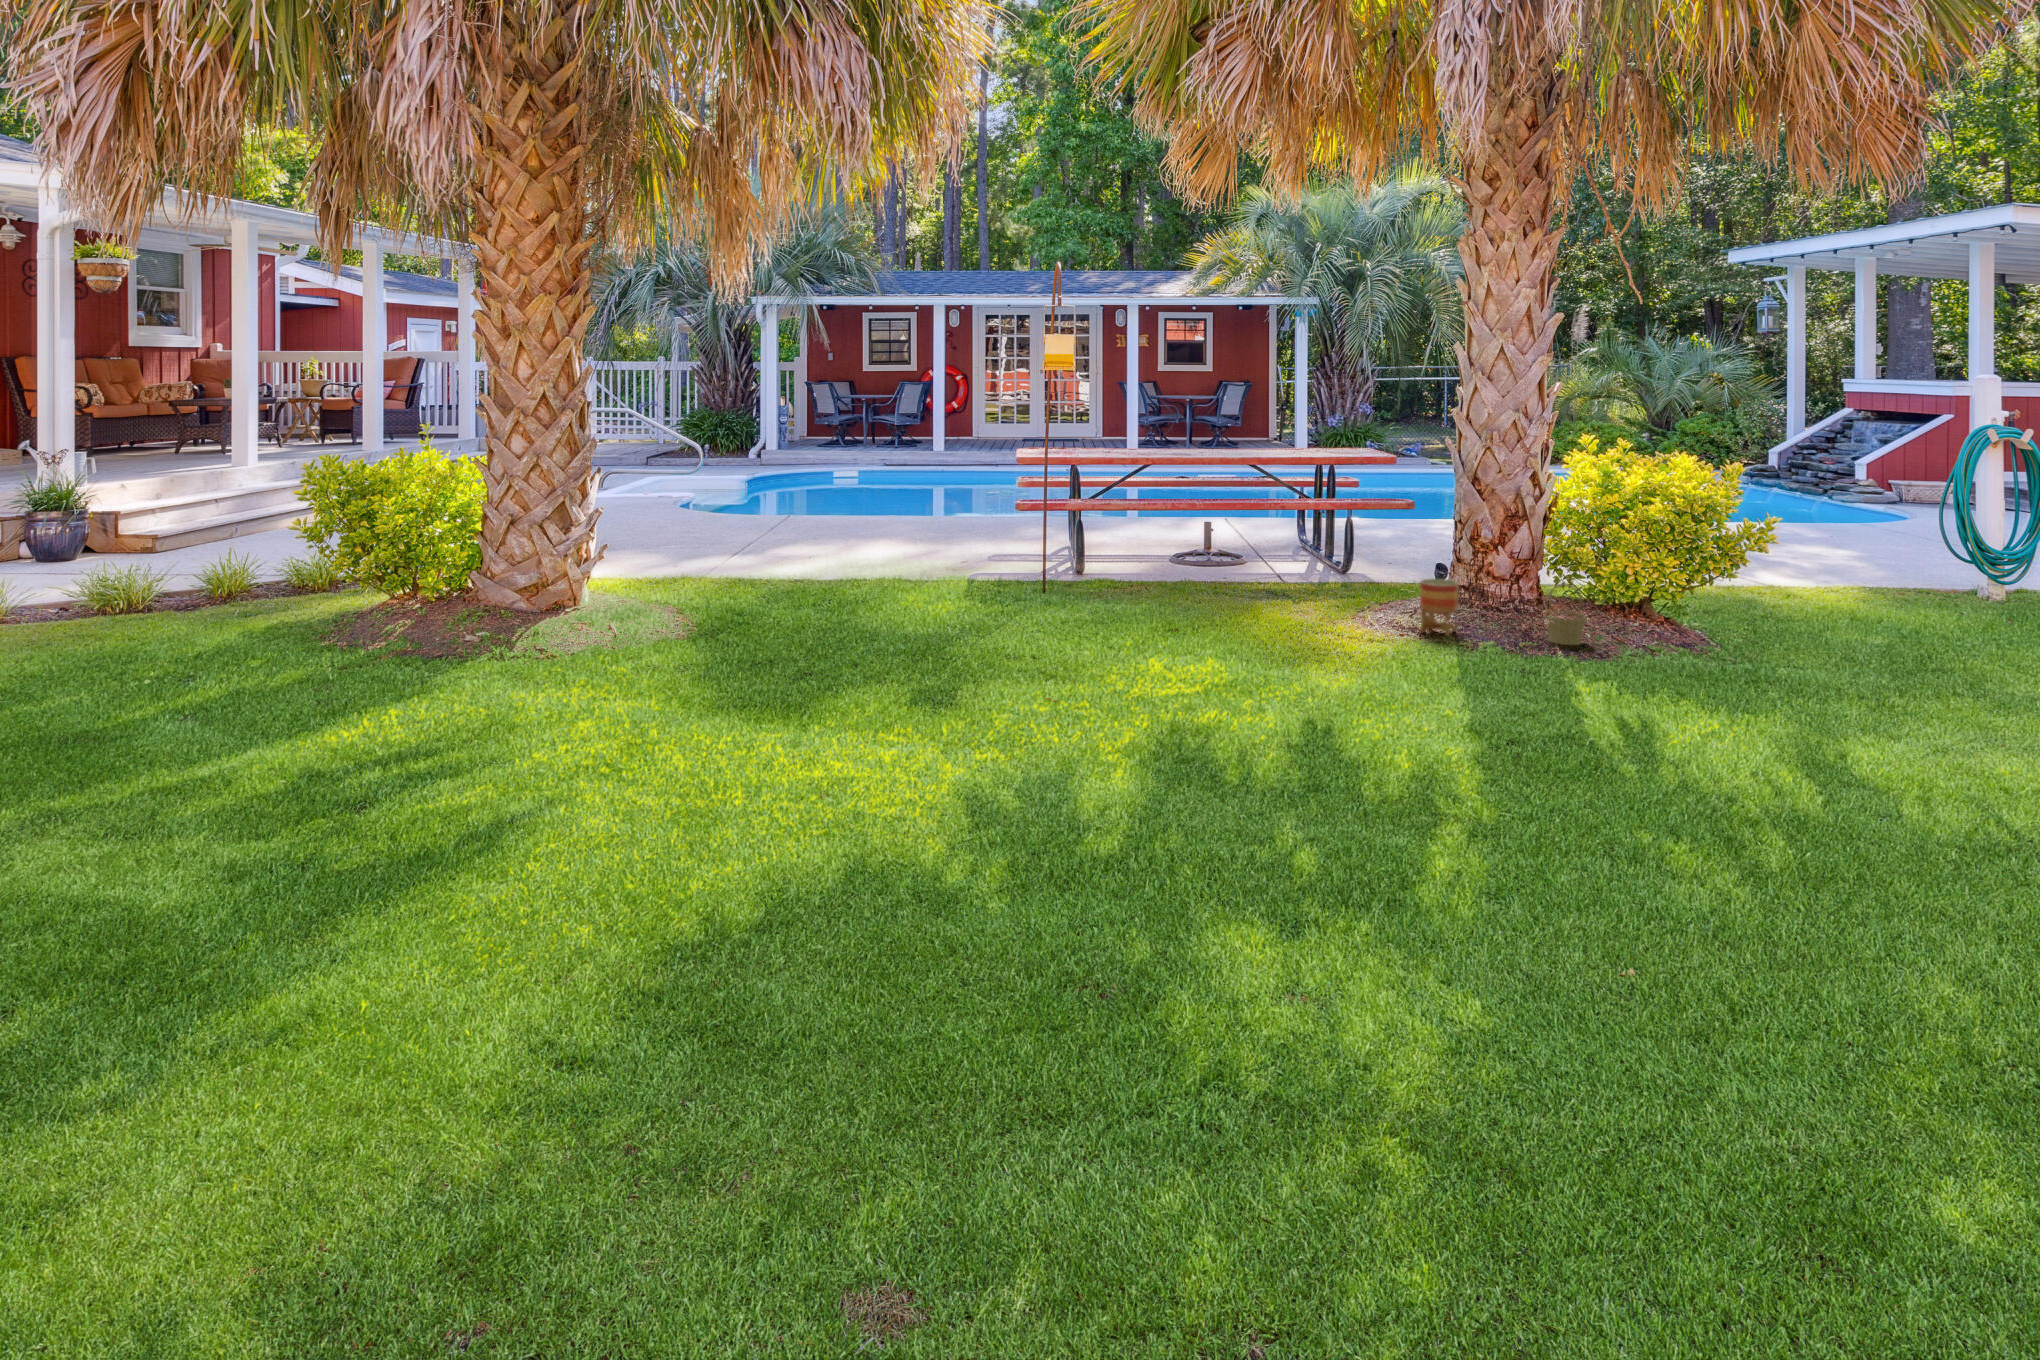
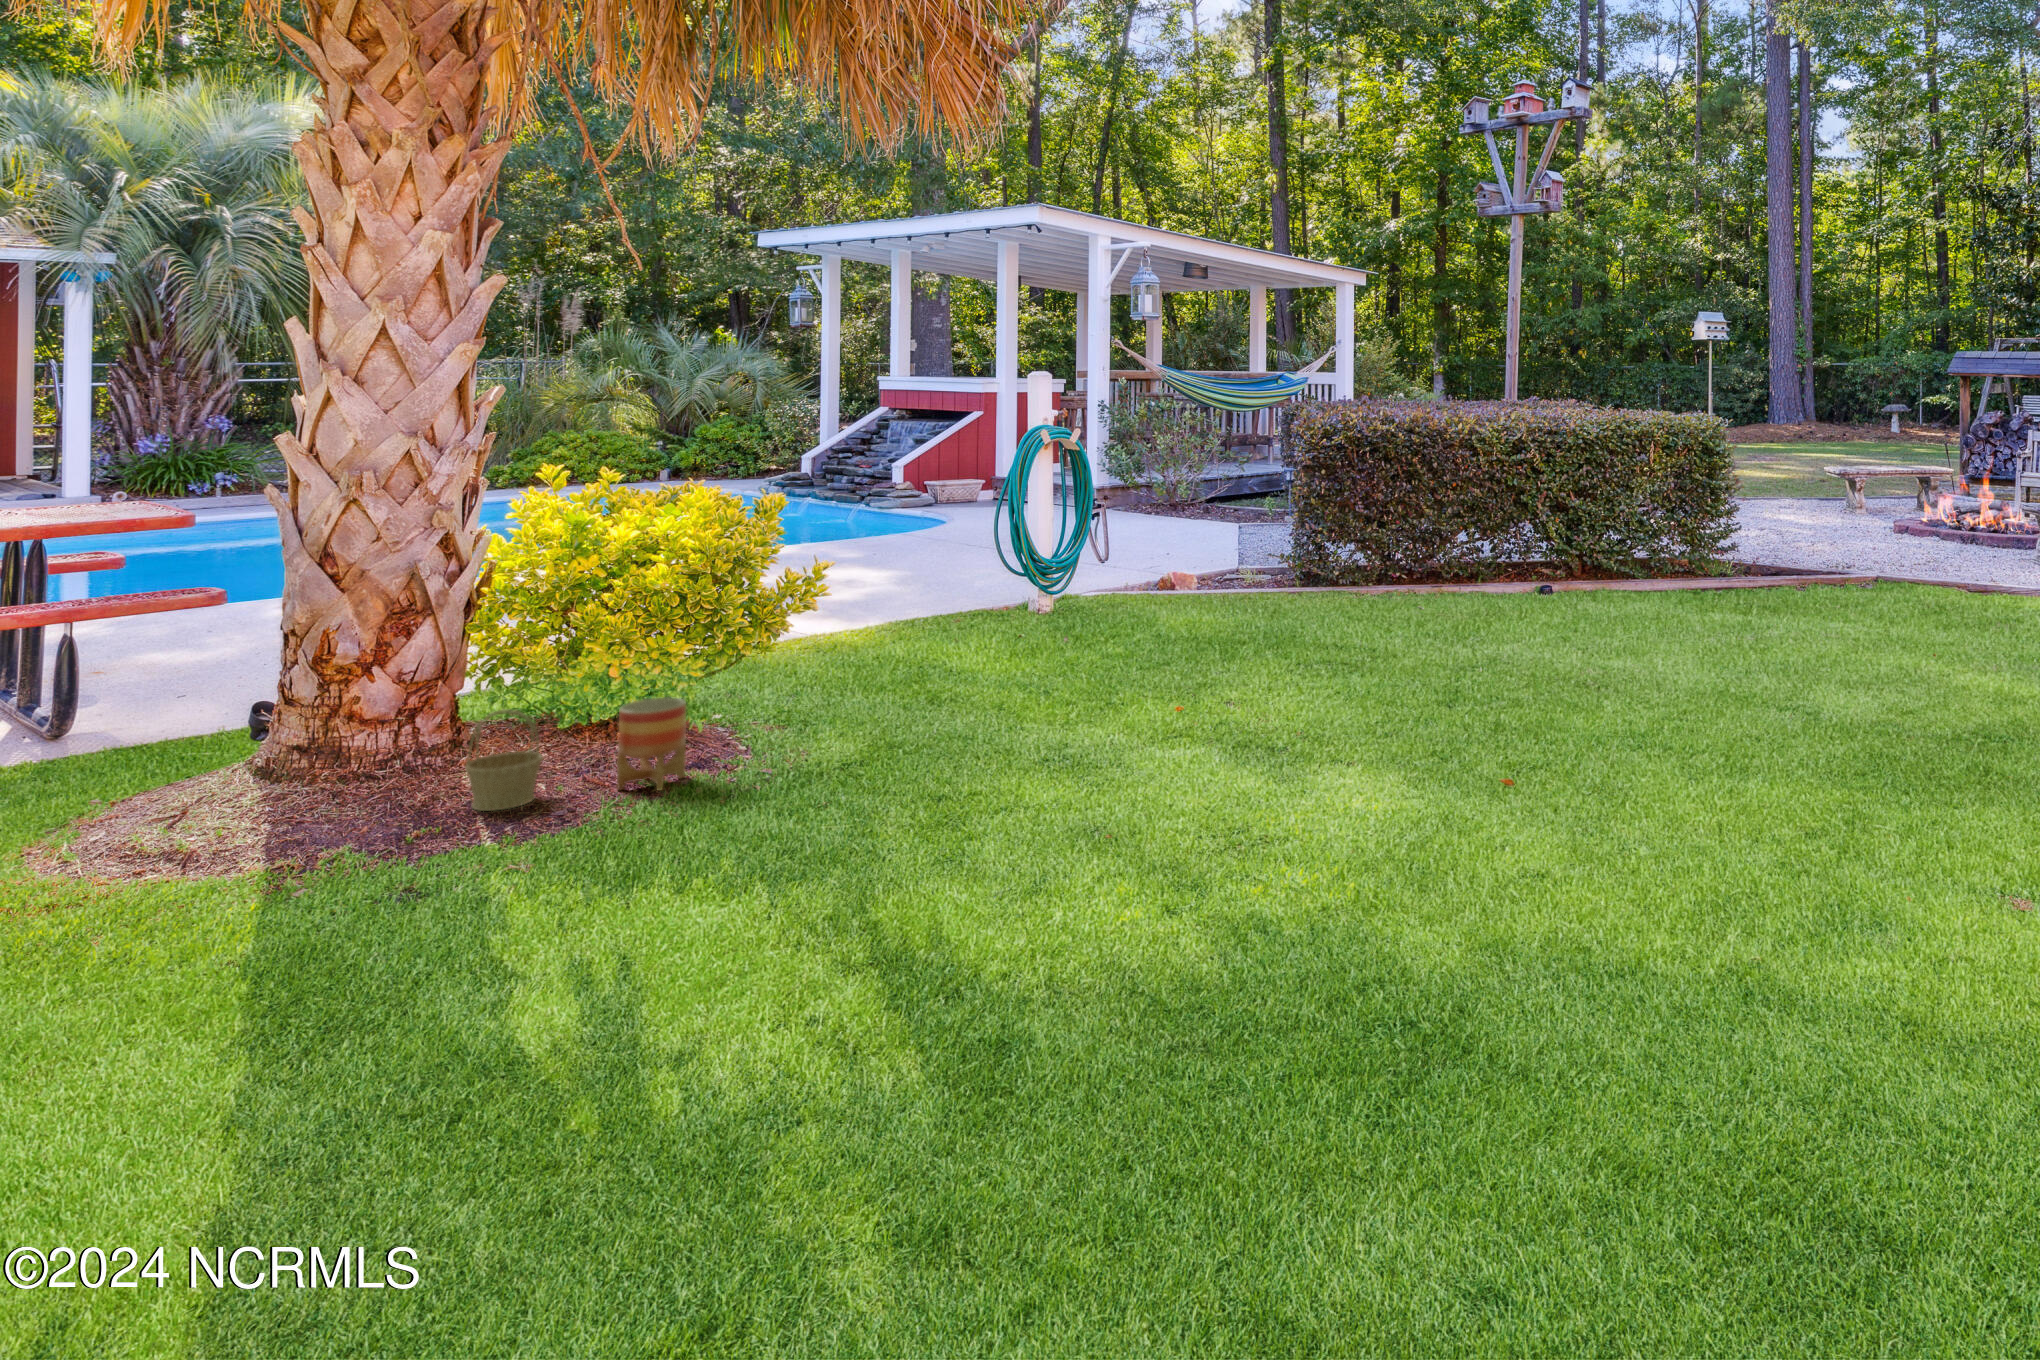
planter: present [1420,579,1458,636] -> present [617,697,686,791]

